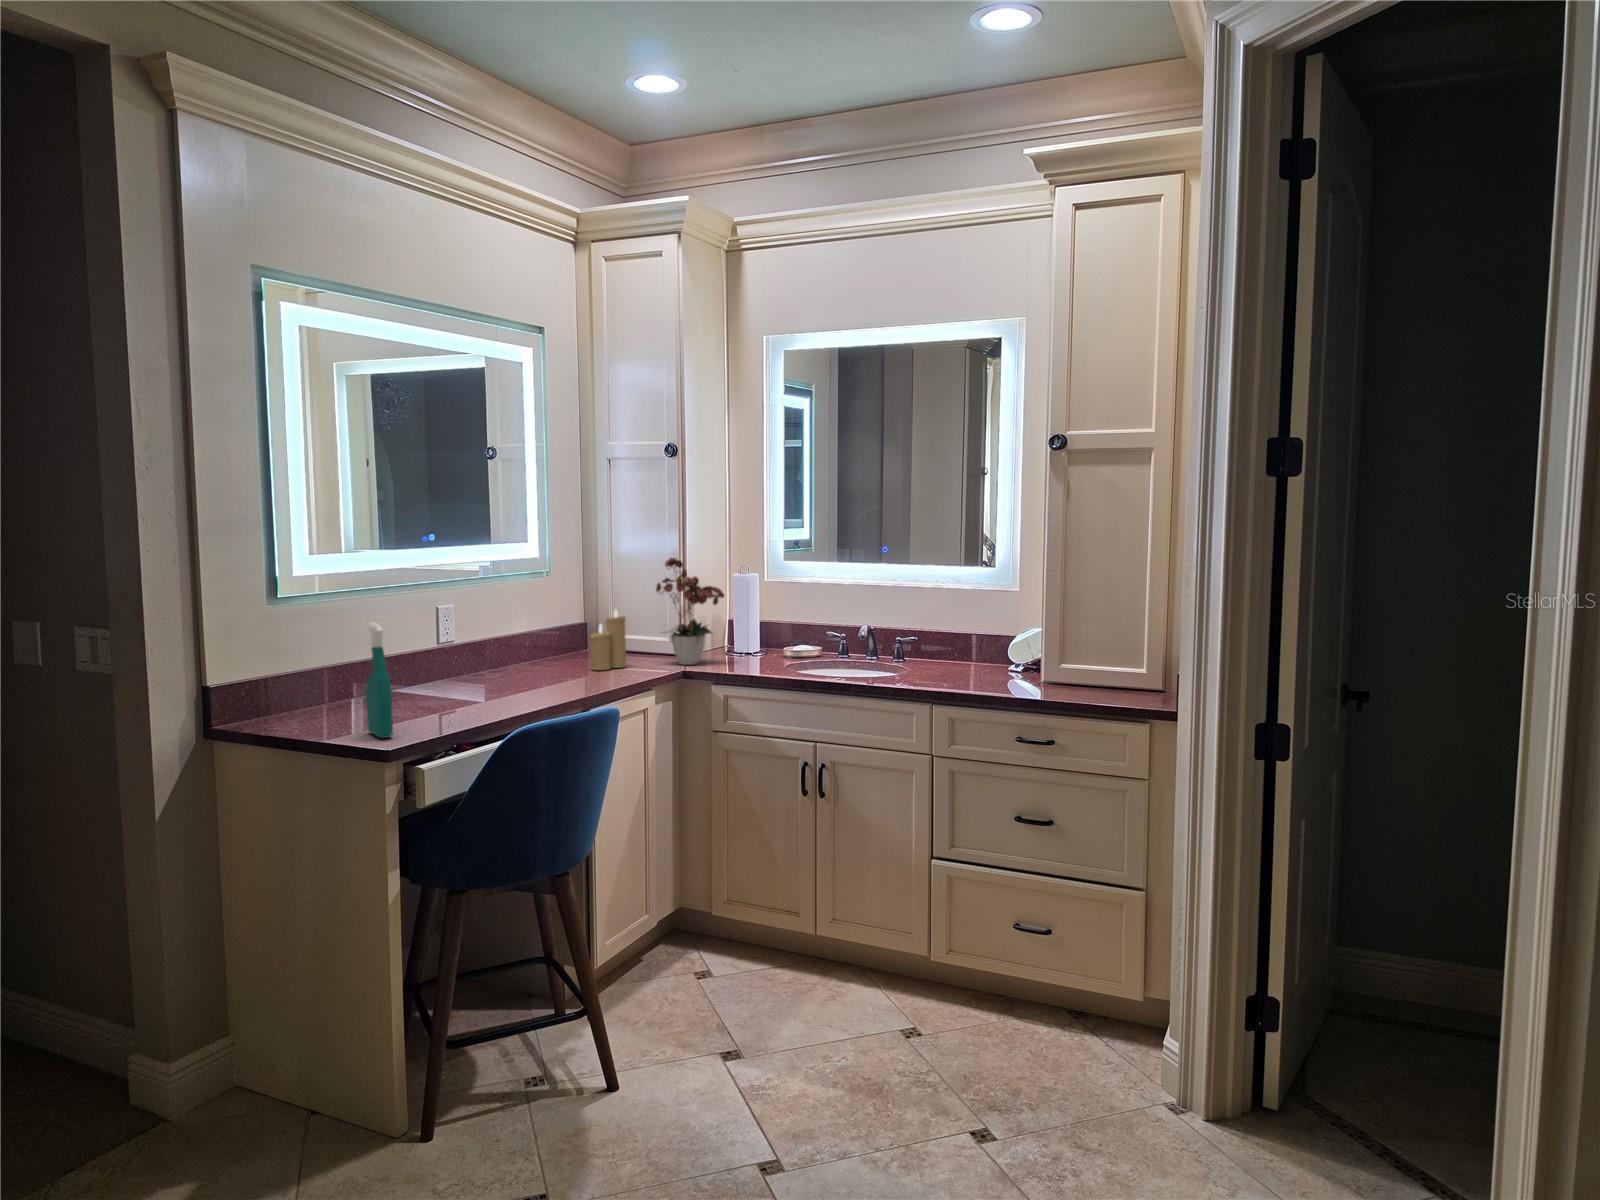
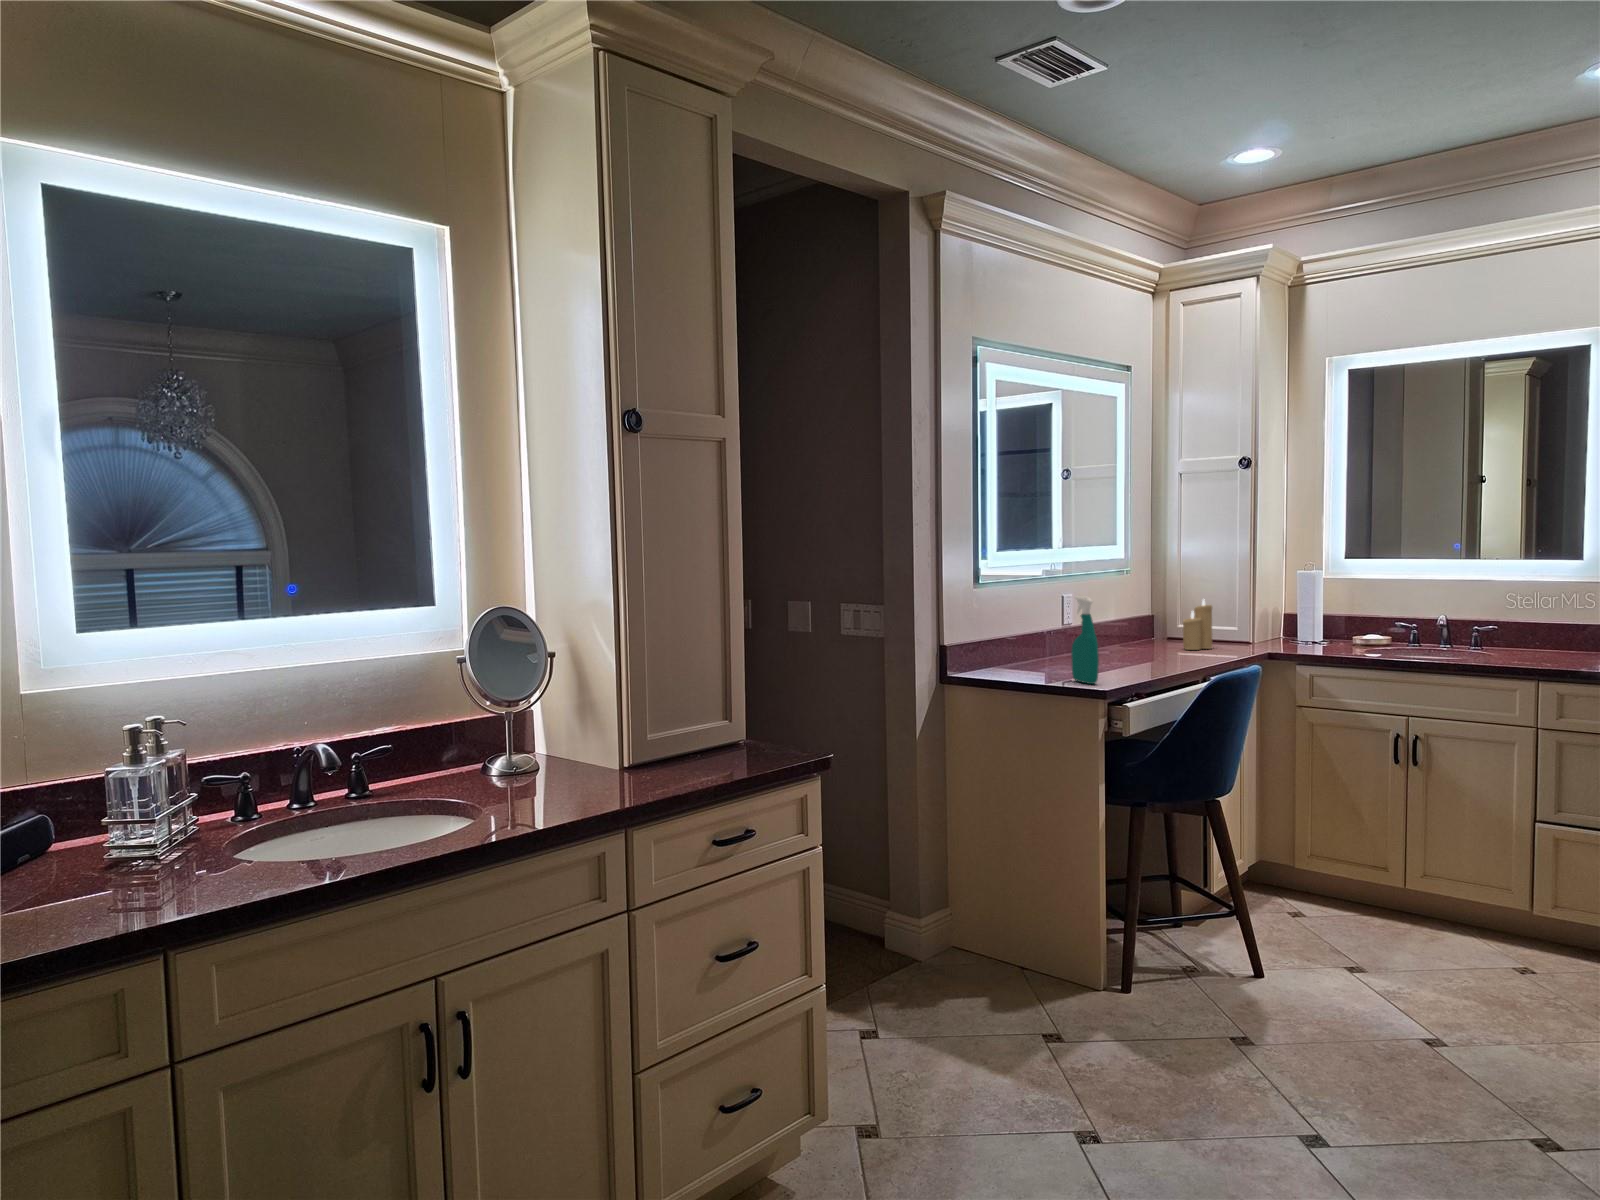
flower arrangement: present [656,558,725,665] -> none [1234,551,1307,648]

